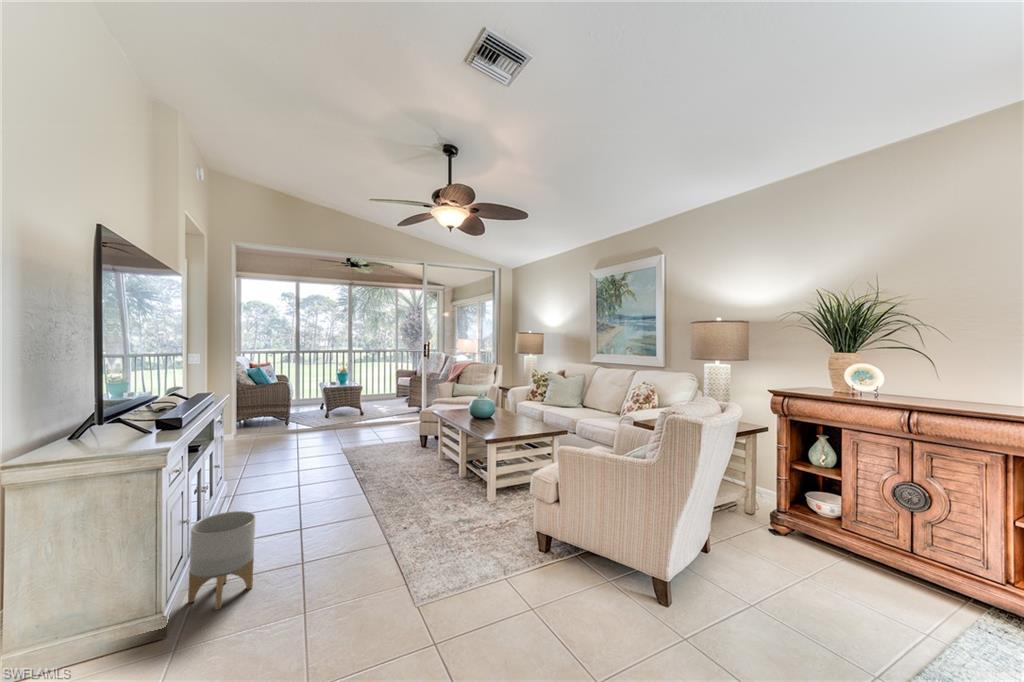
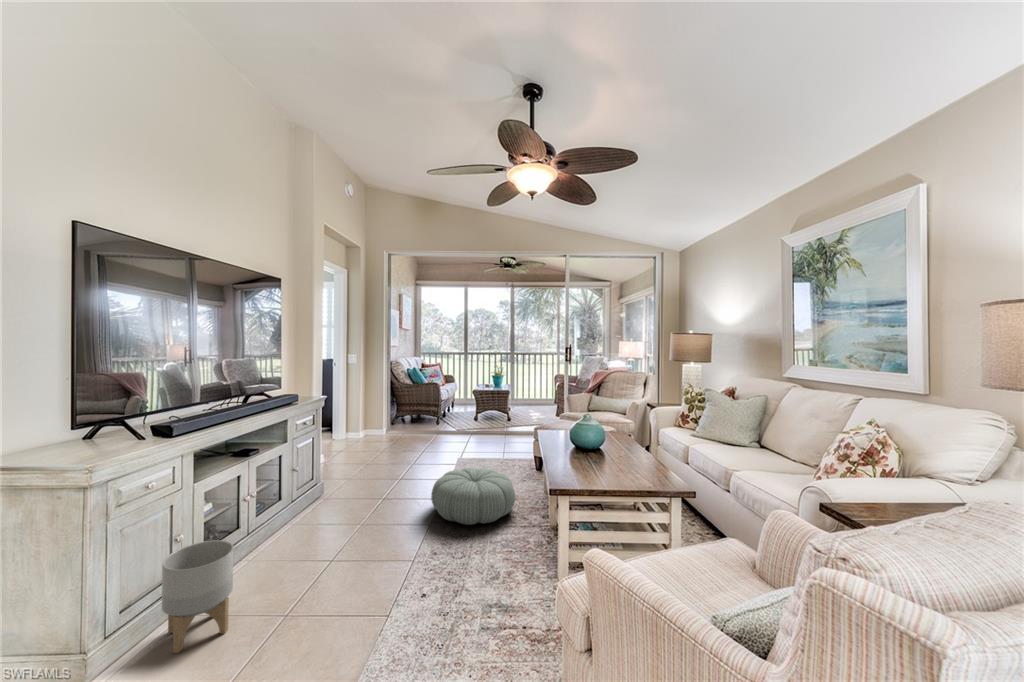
pouf: none [358,443,430,486] -> present [431,468,515,525]

